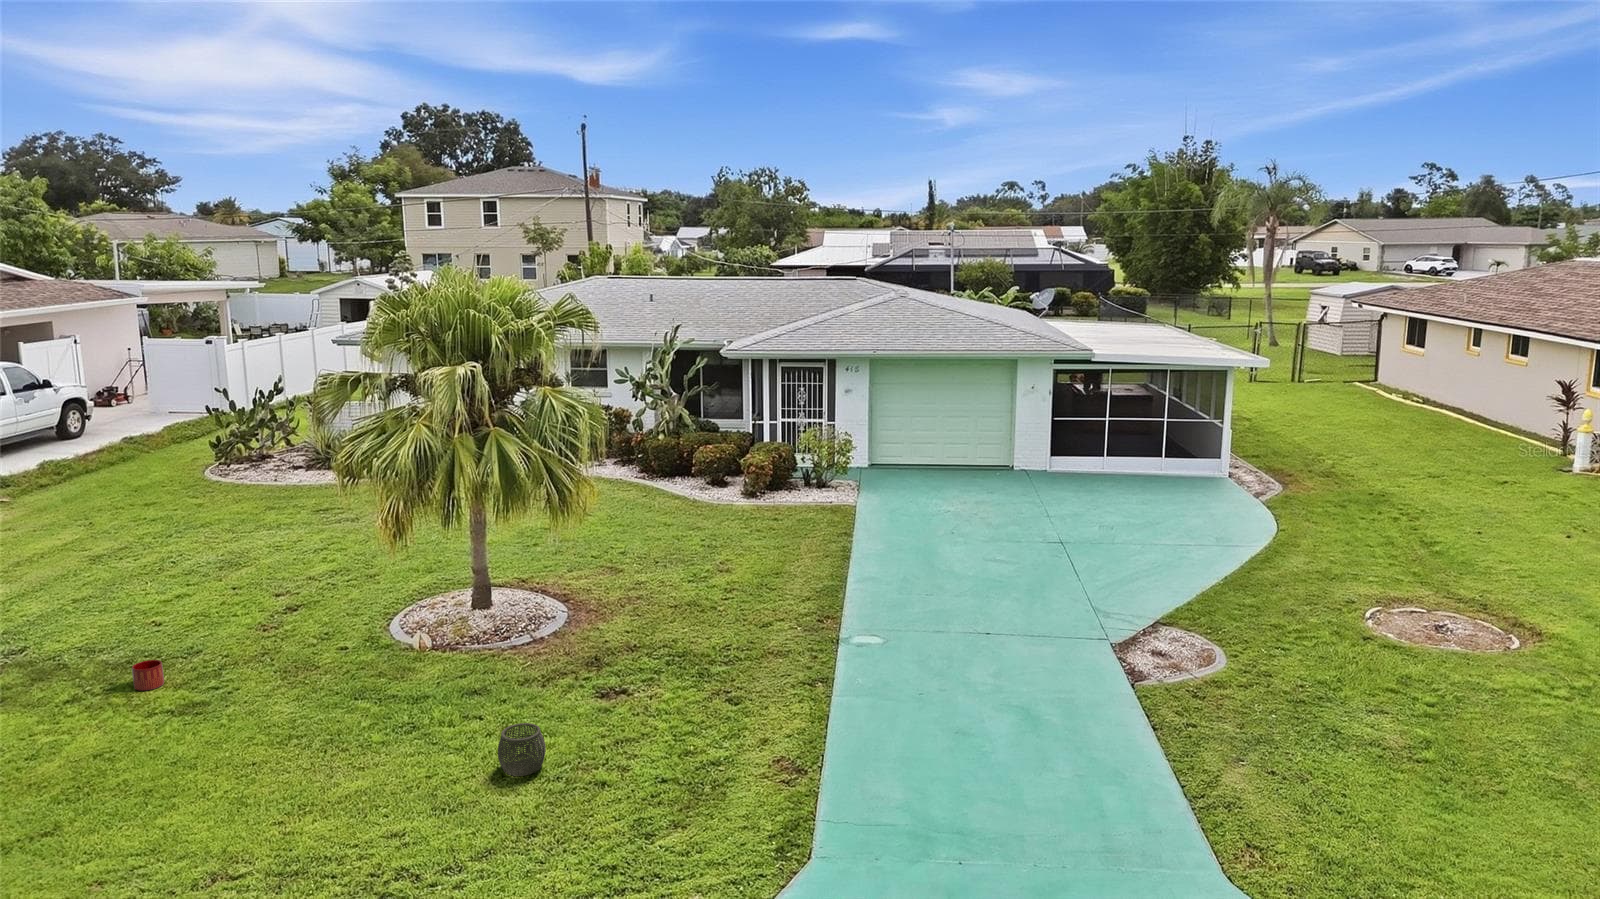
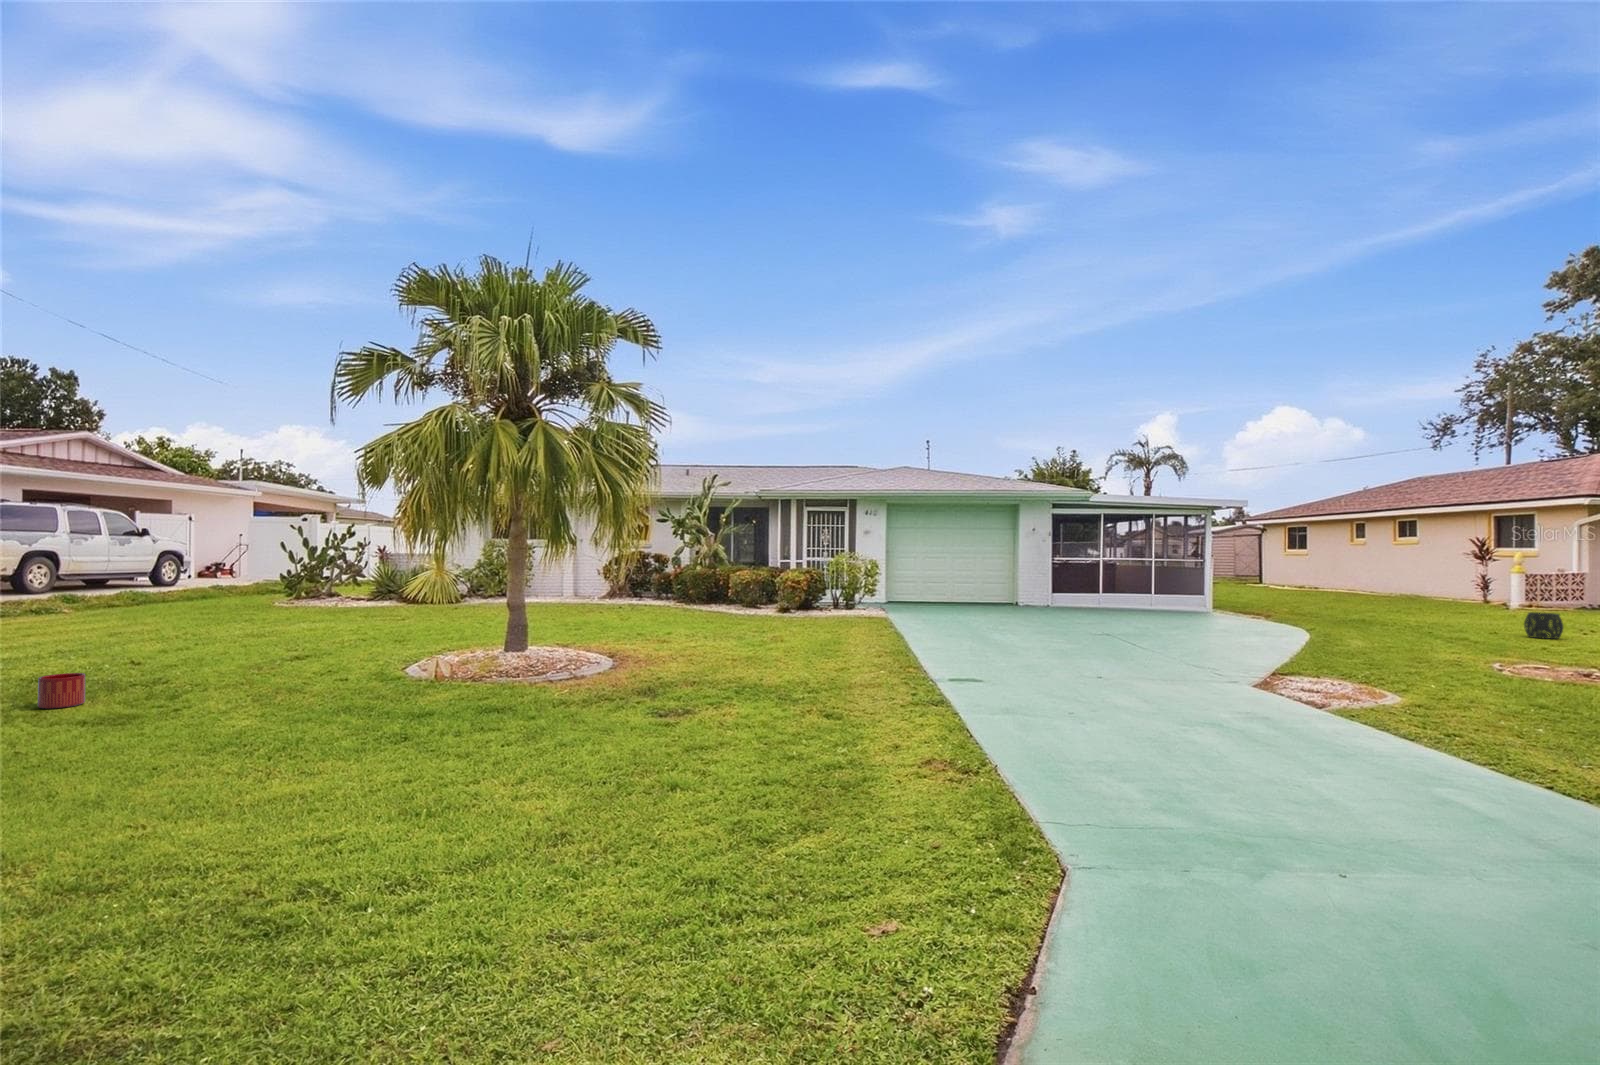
woven basket: present [498,723,546,776] -> present [1524,612,1563,639]

